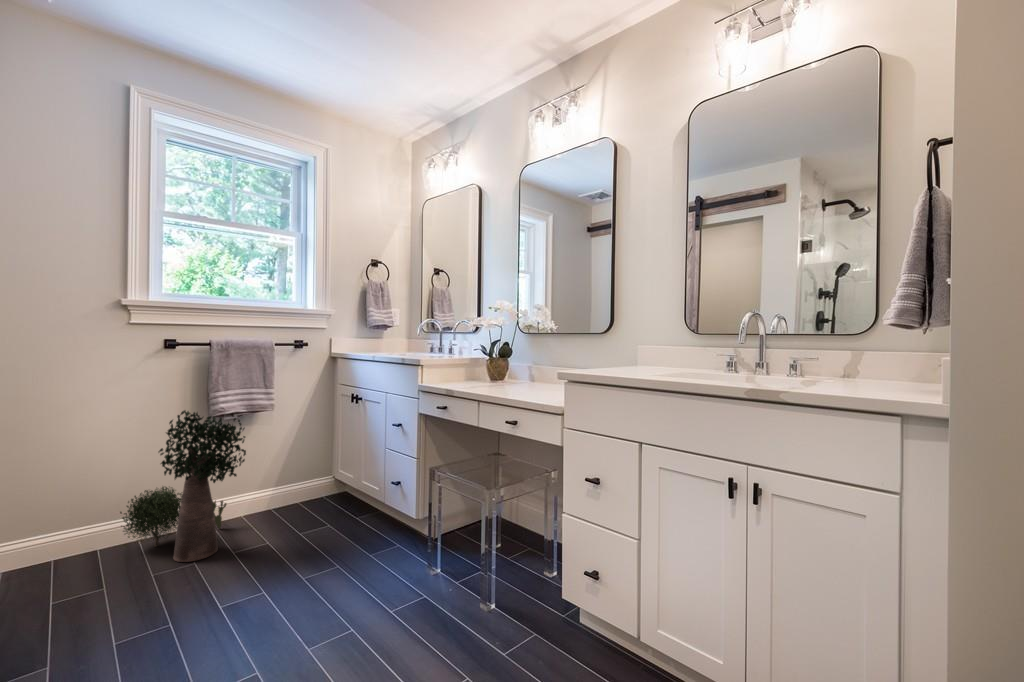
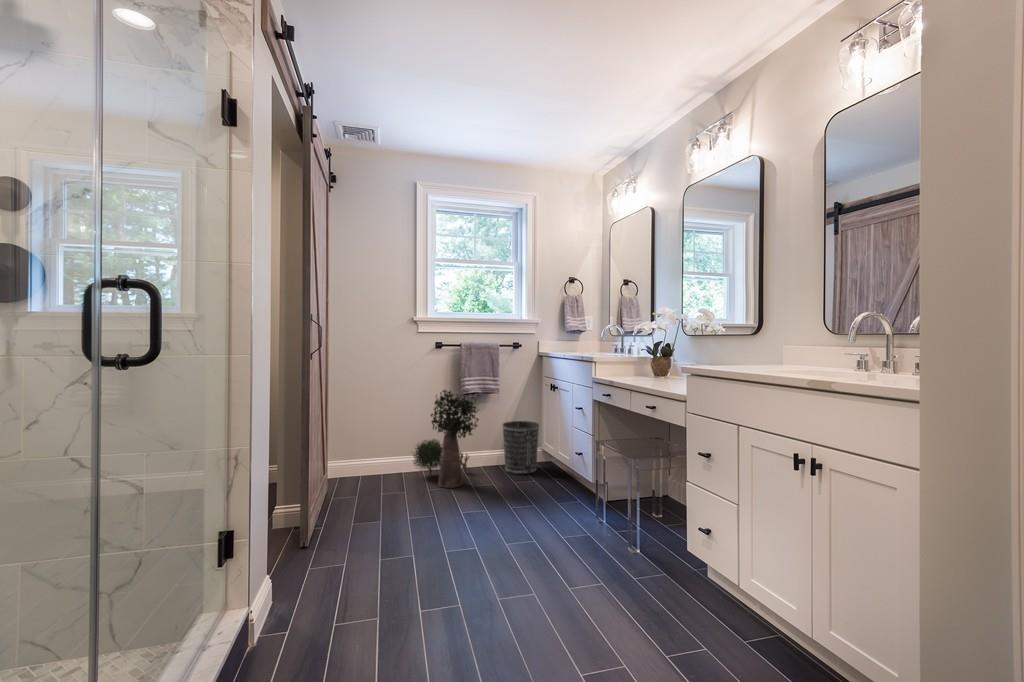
wastebasket: none [280,444,333,518] -> present [503,421,539,474]

